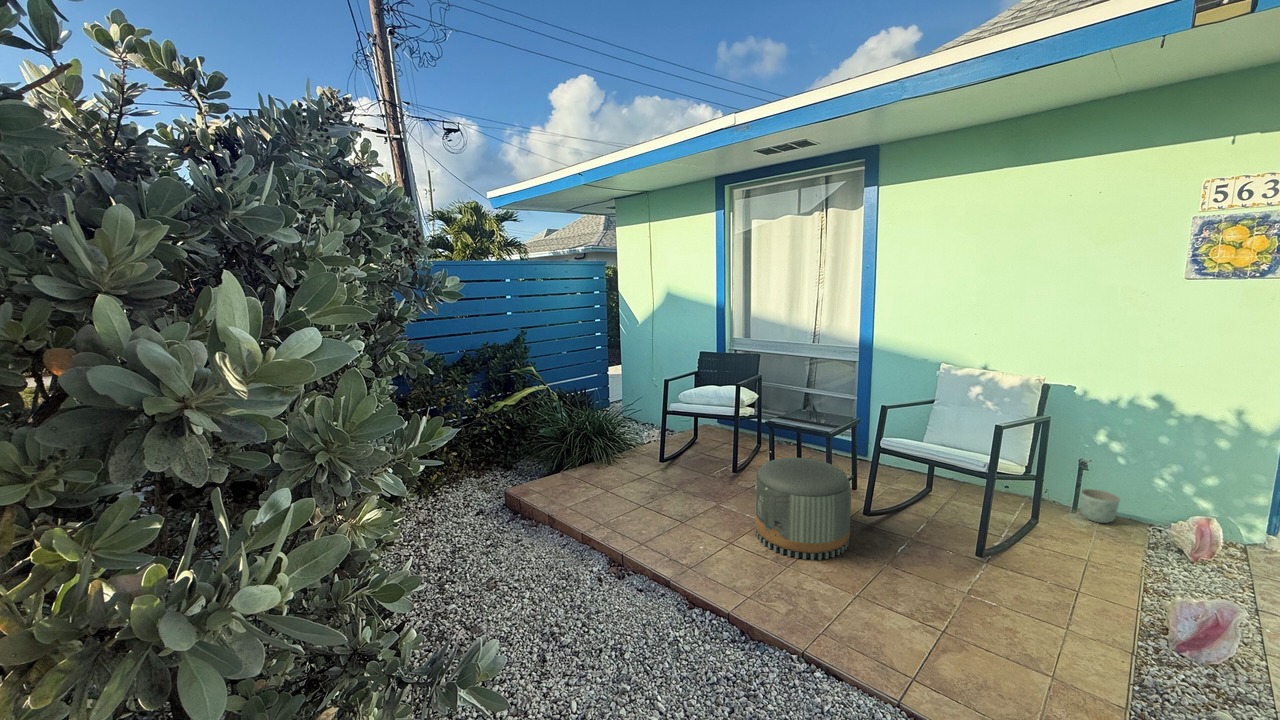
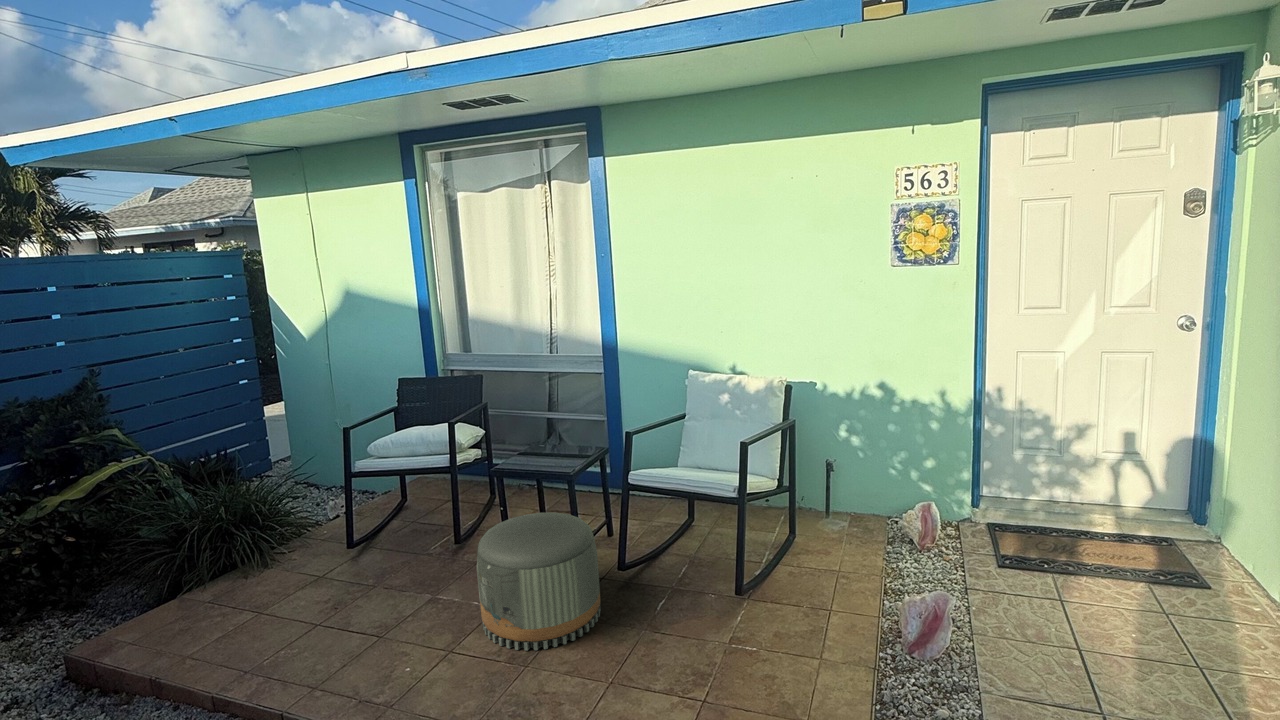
planter: present [1080,489,1120,523] -> none [829,489,861,524]

